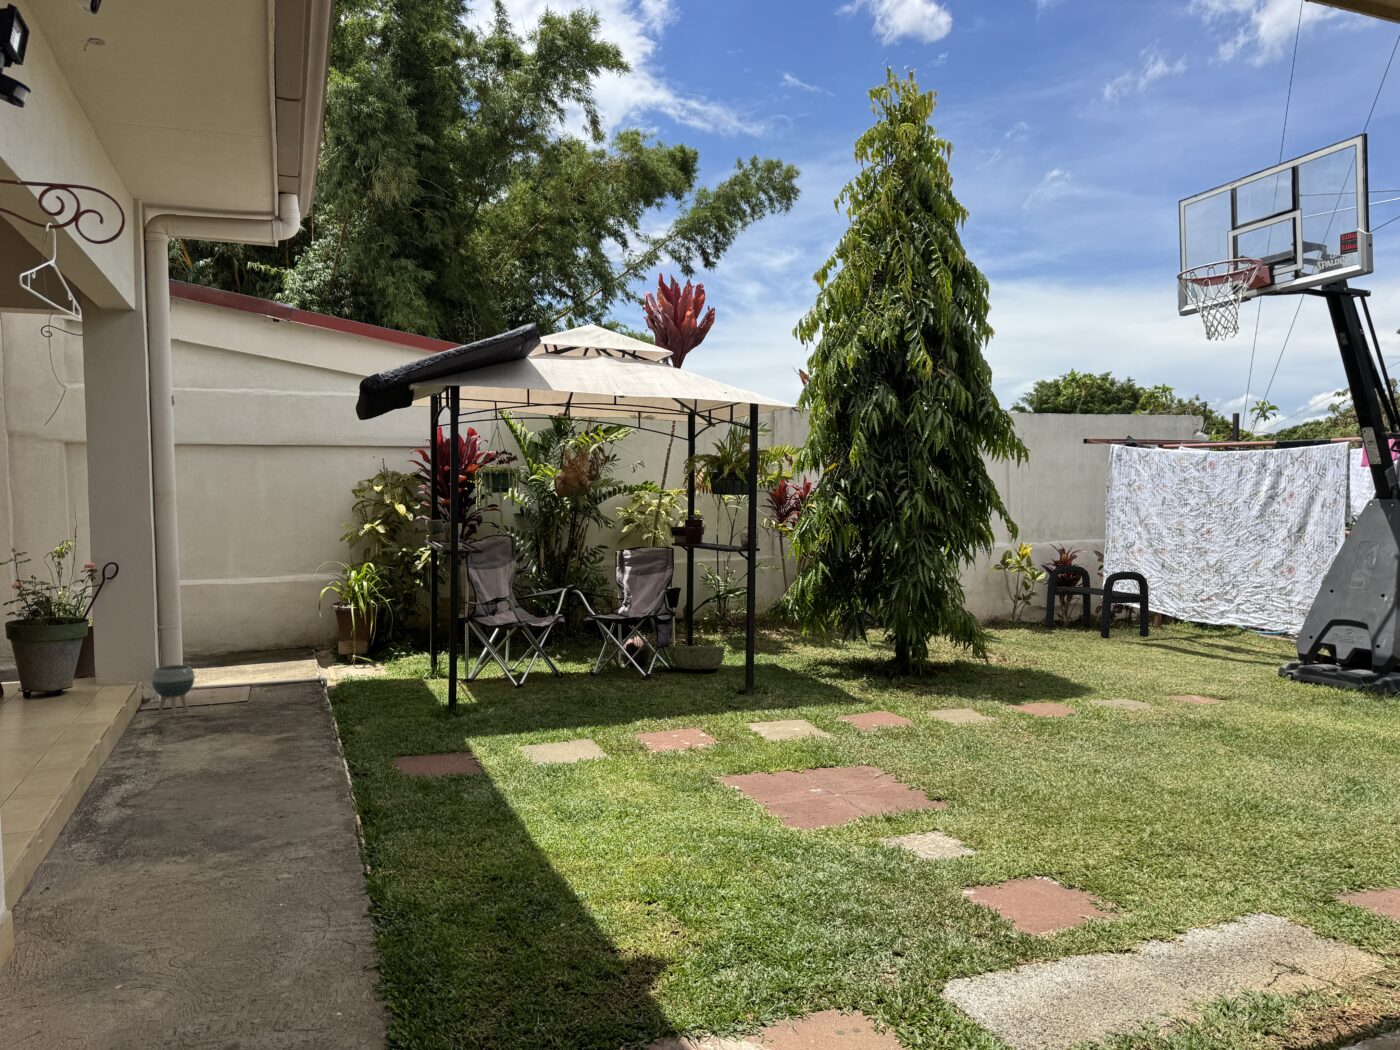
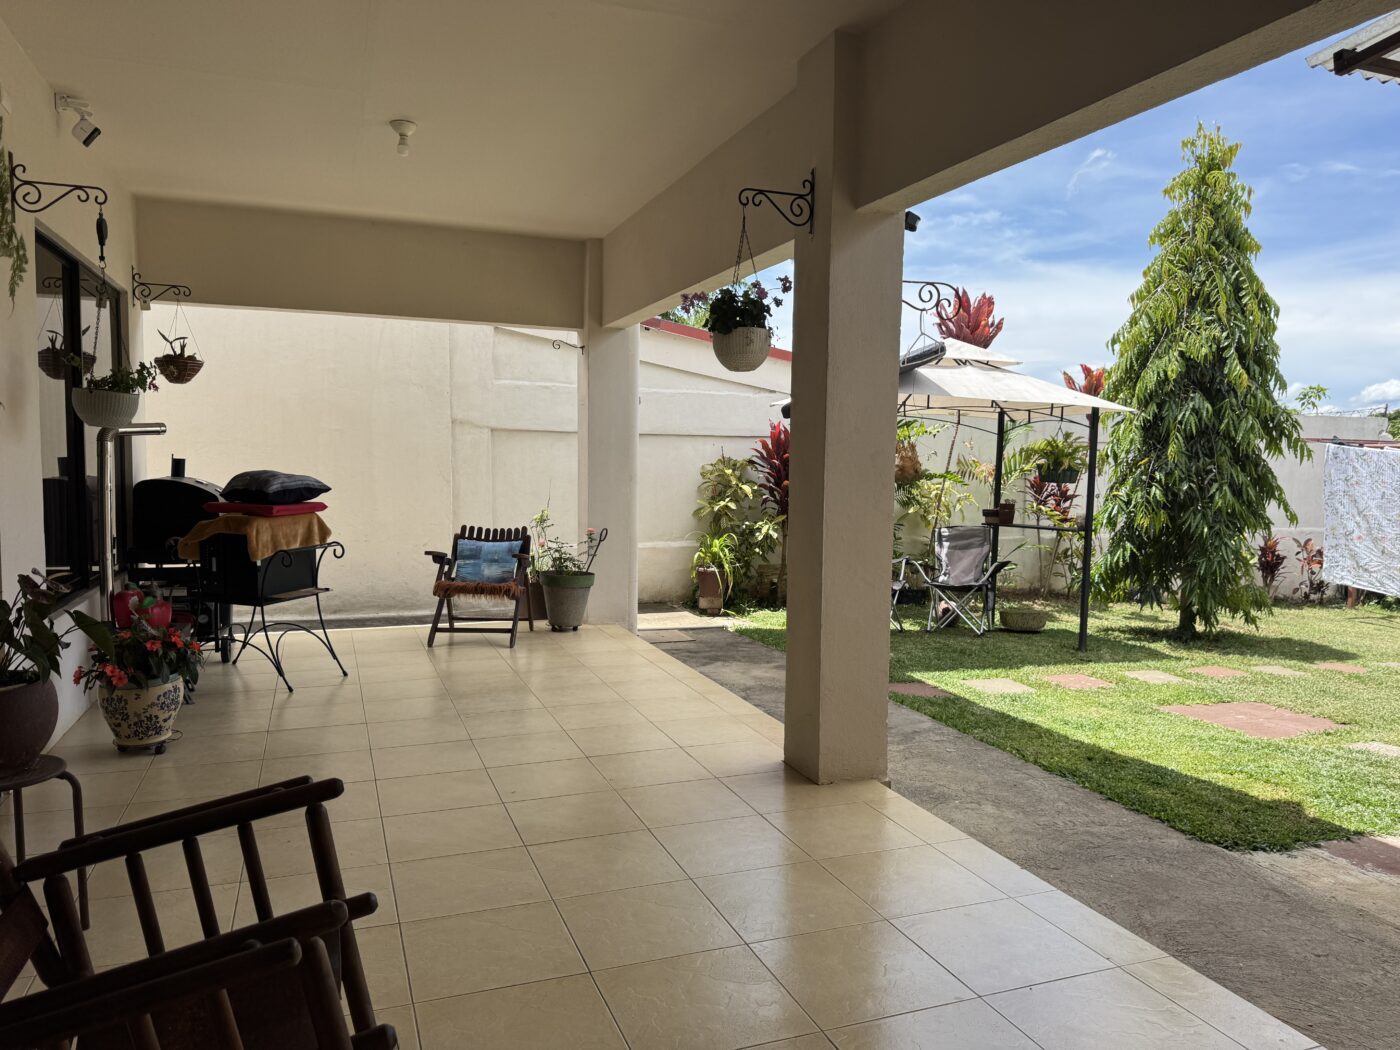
bench: present [1045,566,1149,638] -> none [1267,552,1371,616]
planter: present [152,665,195,717] -> none [662,612,692,652]

